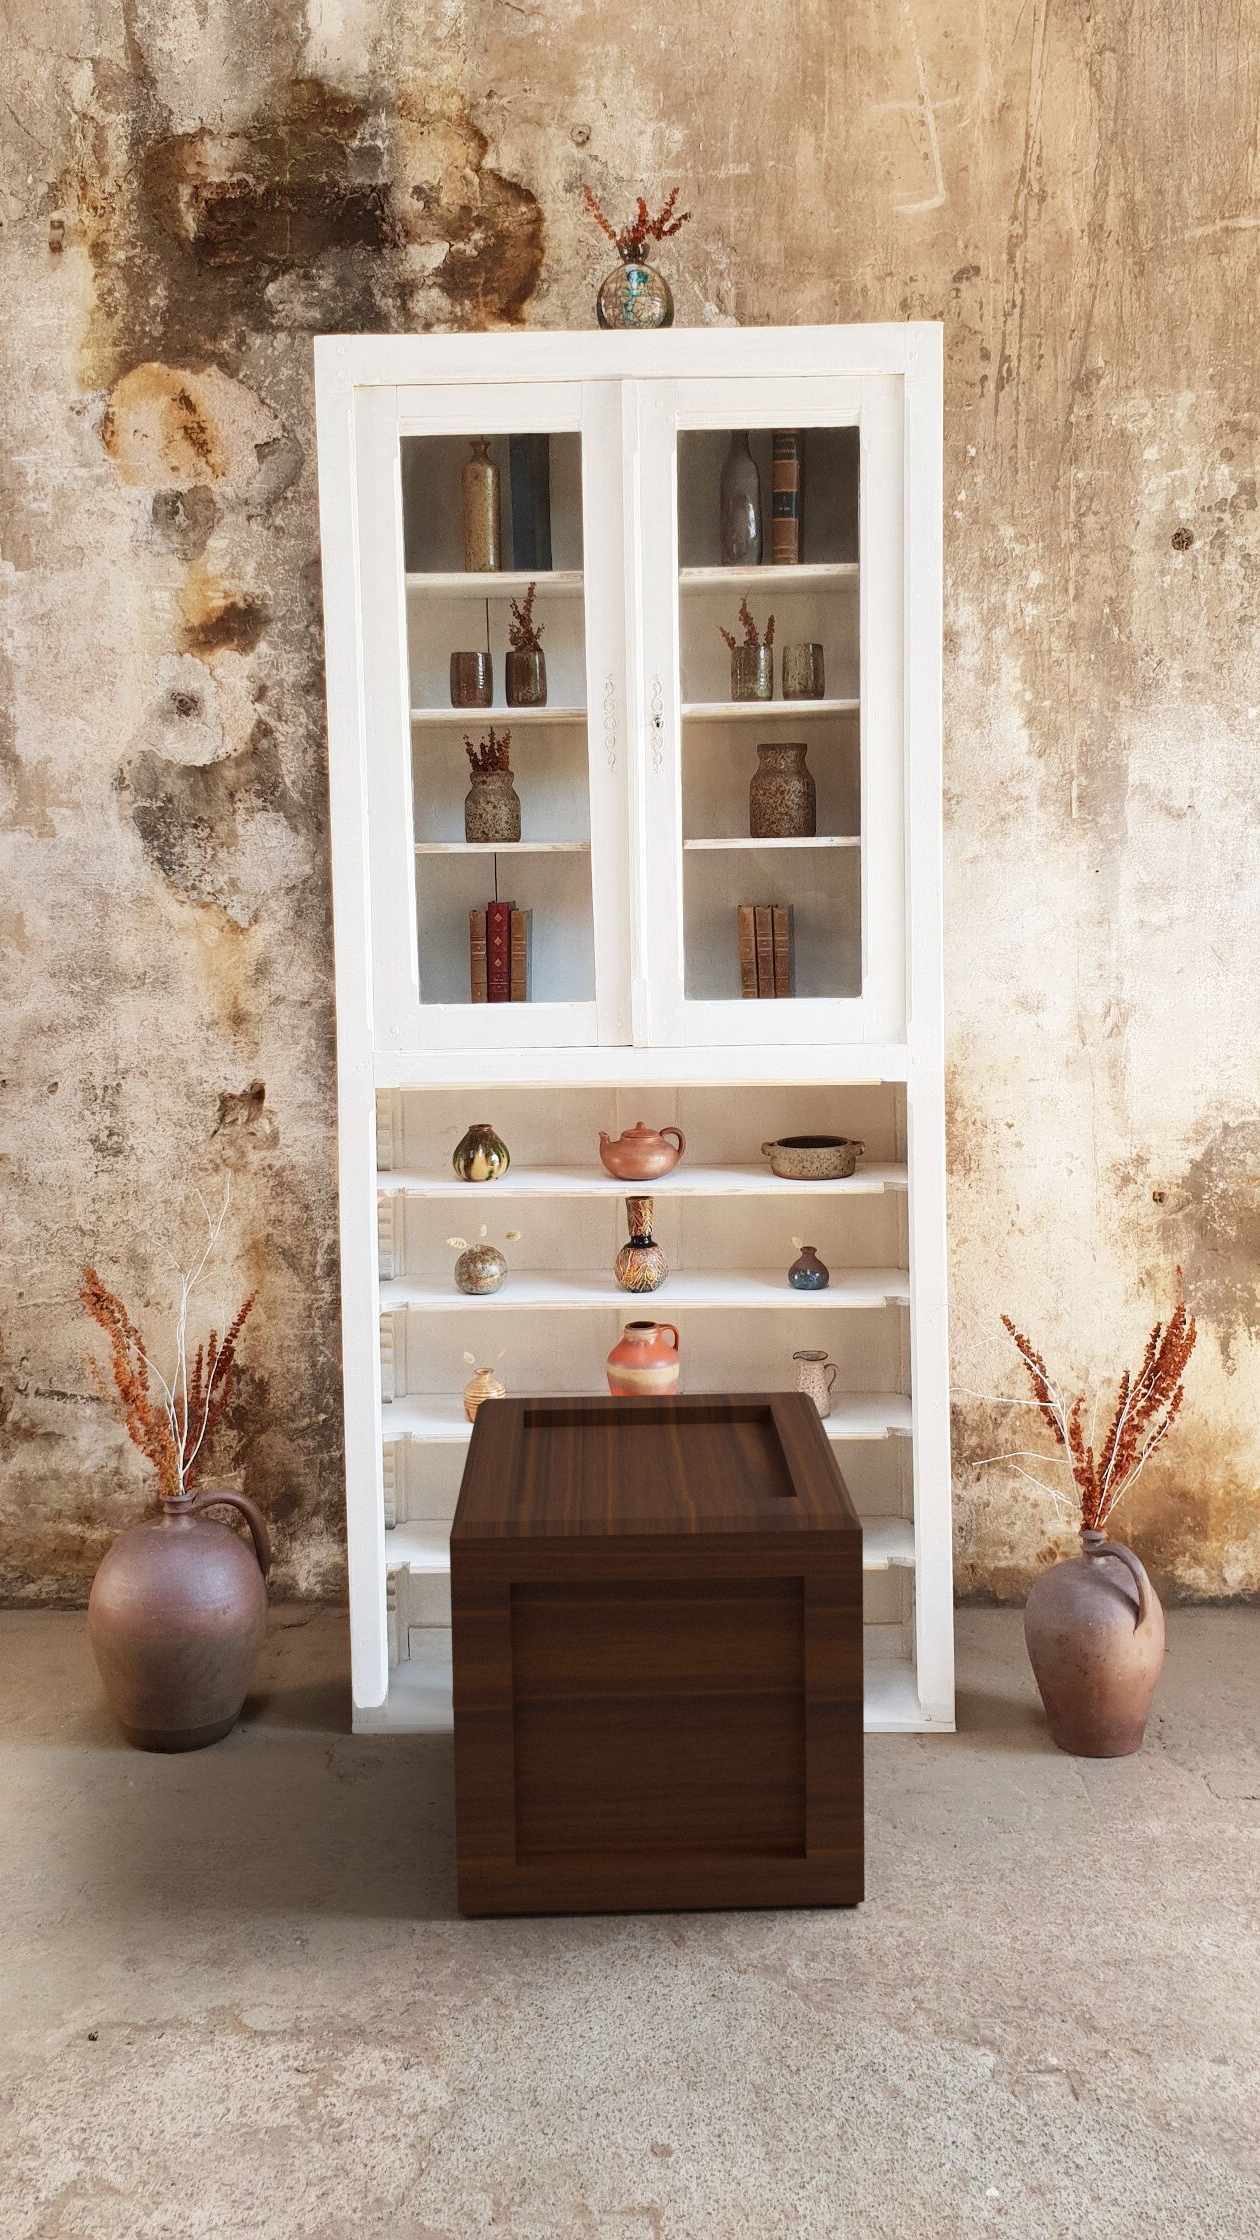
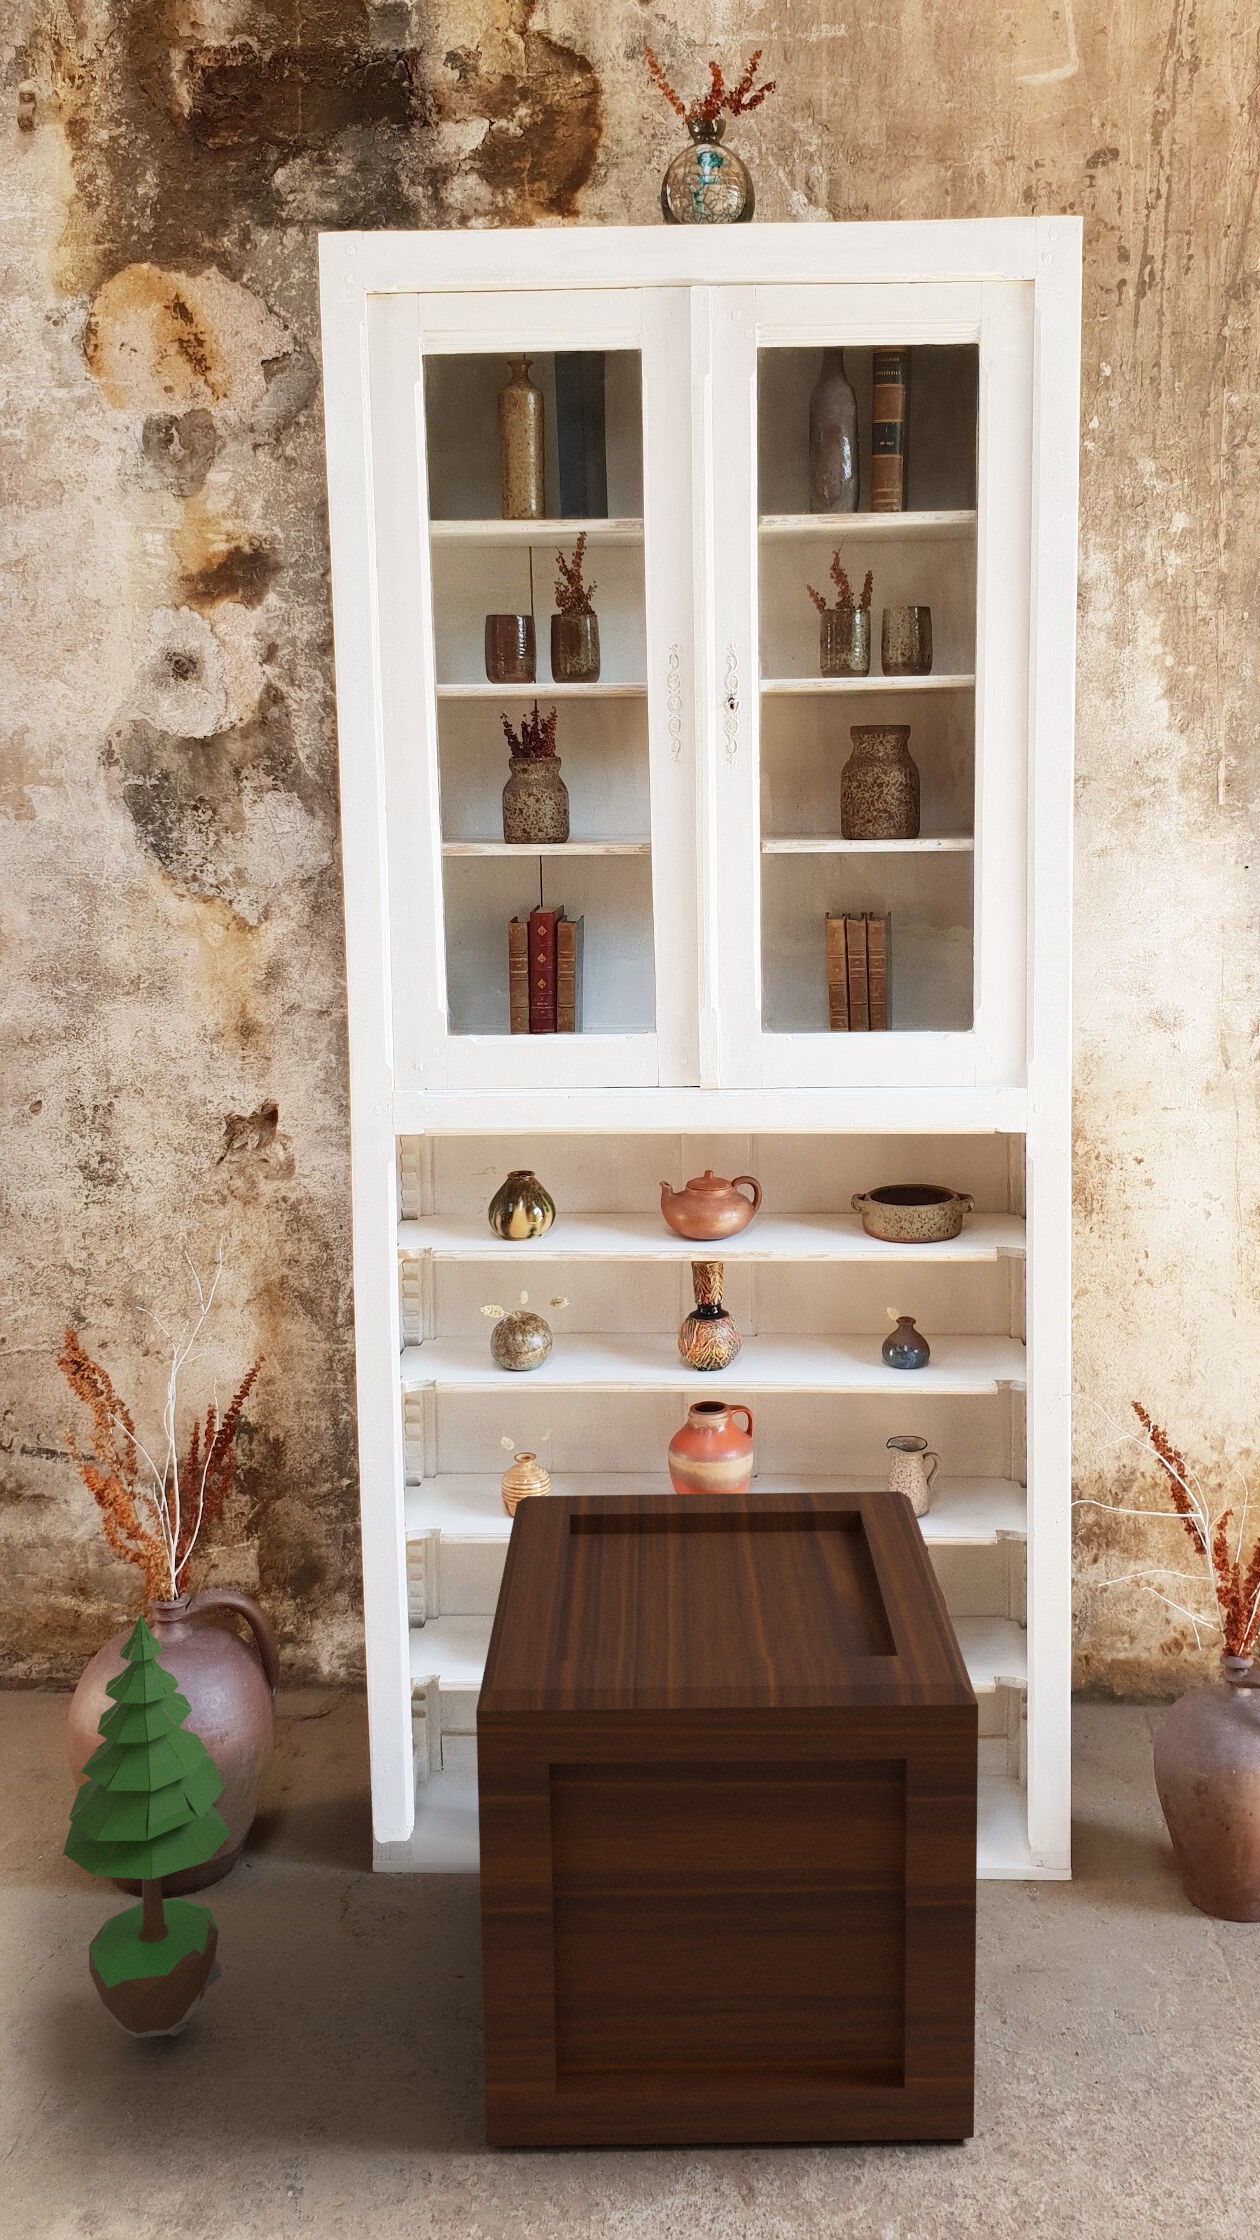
potted tree: none [98,1478,240,1847] -> present [62,1614,232,2038]

